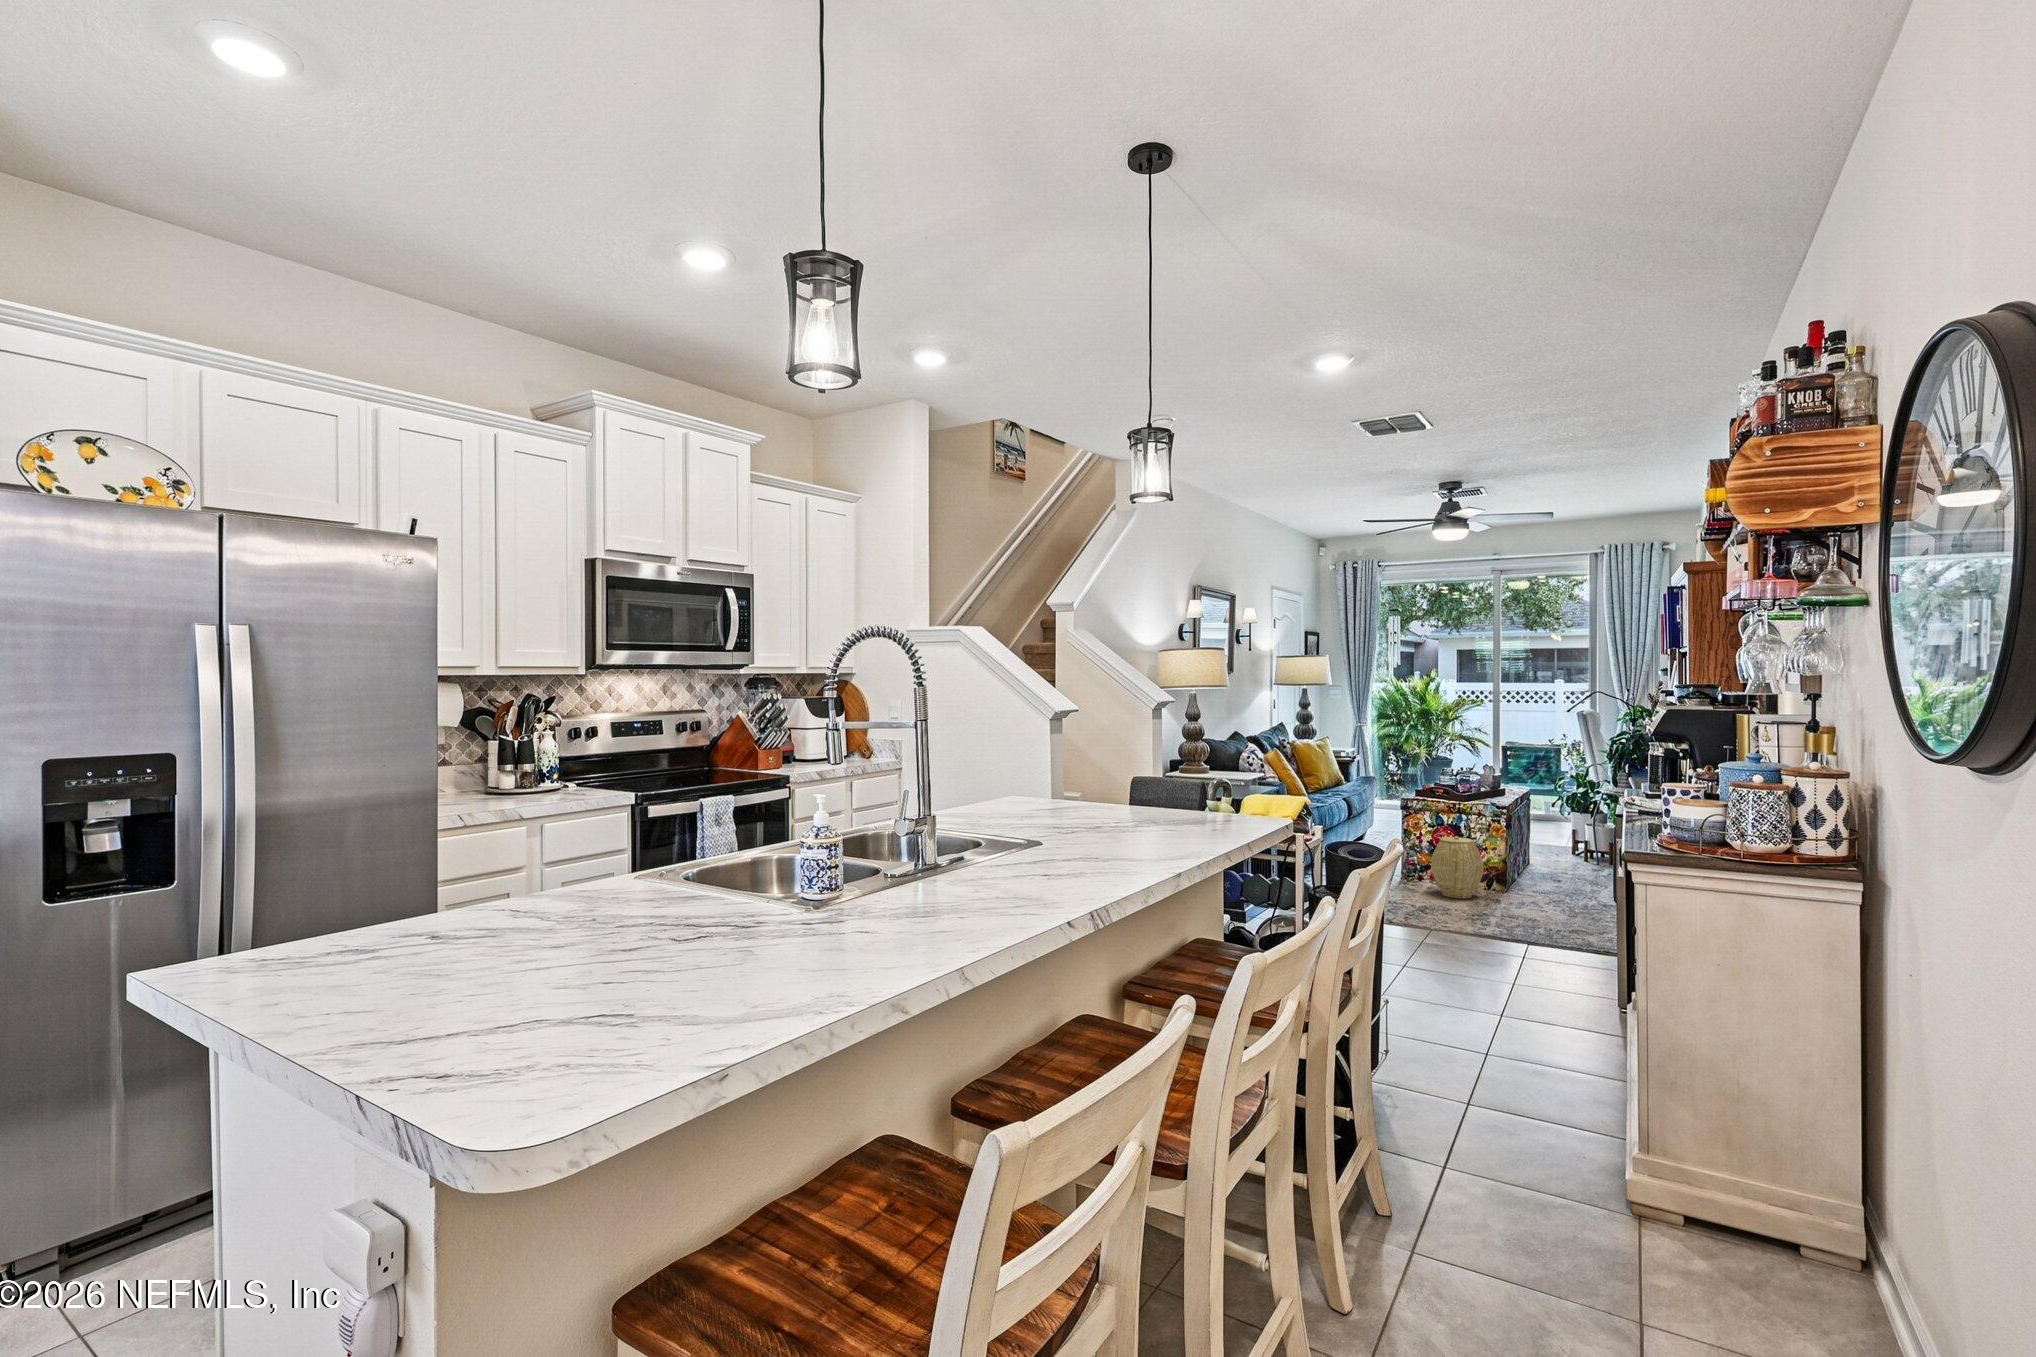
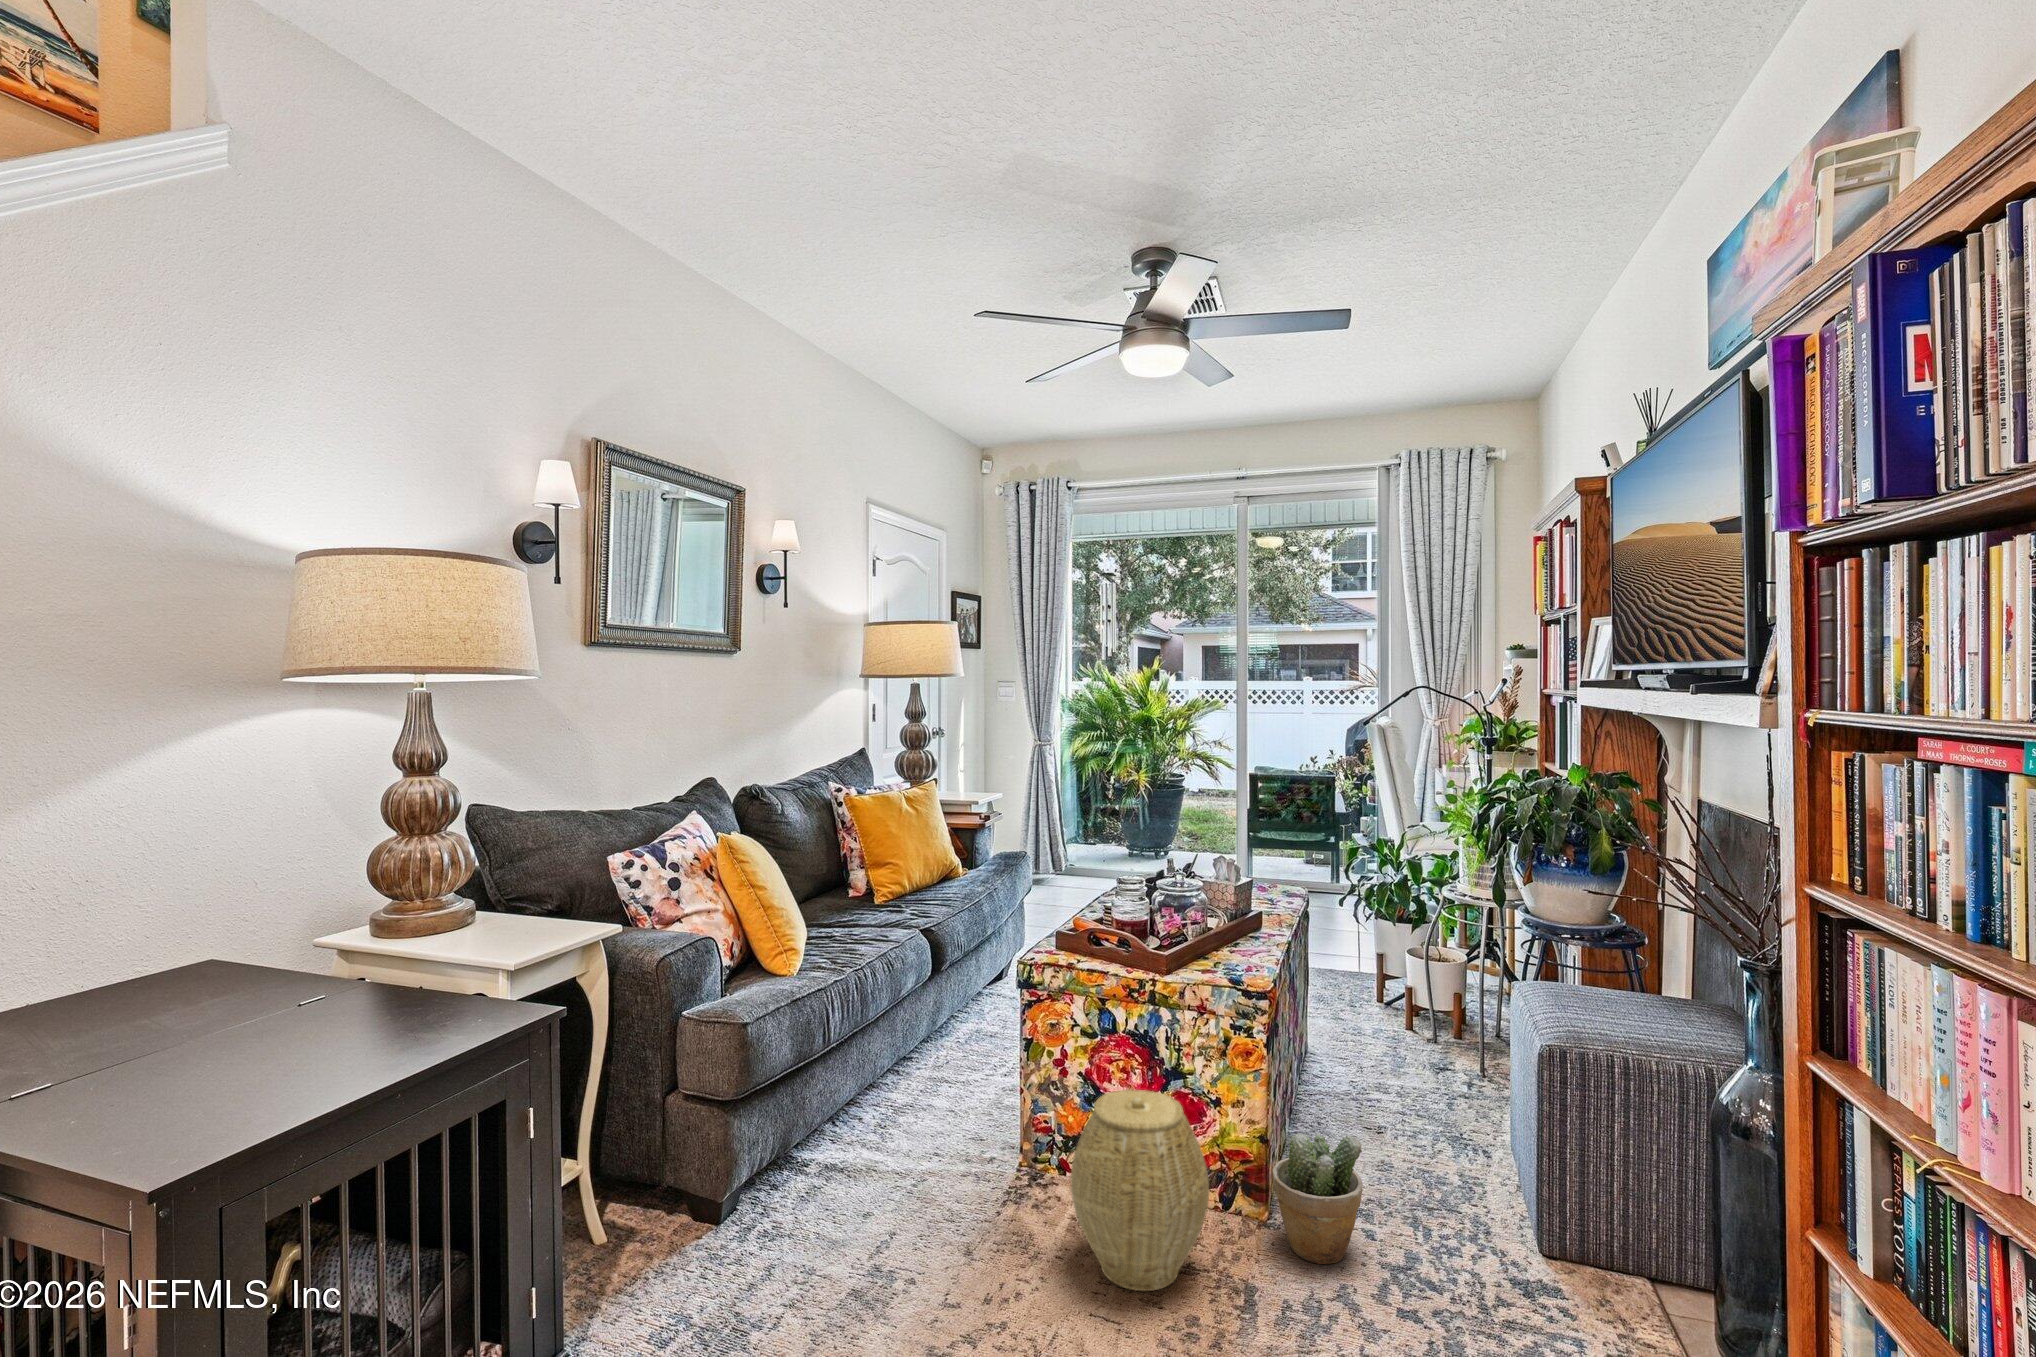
potted plant: none [1508,855,1543,898] -> present [1273,1134,1363,1264]

